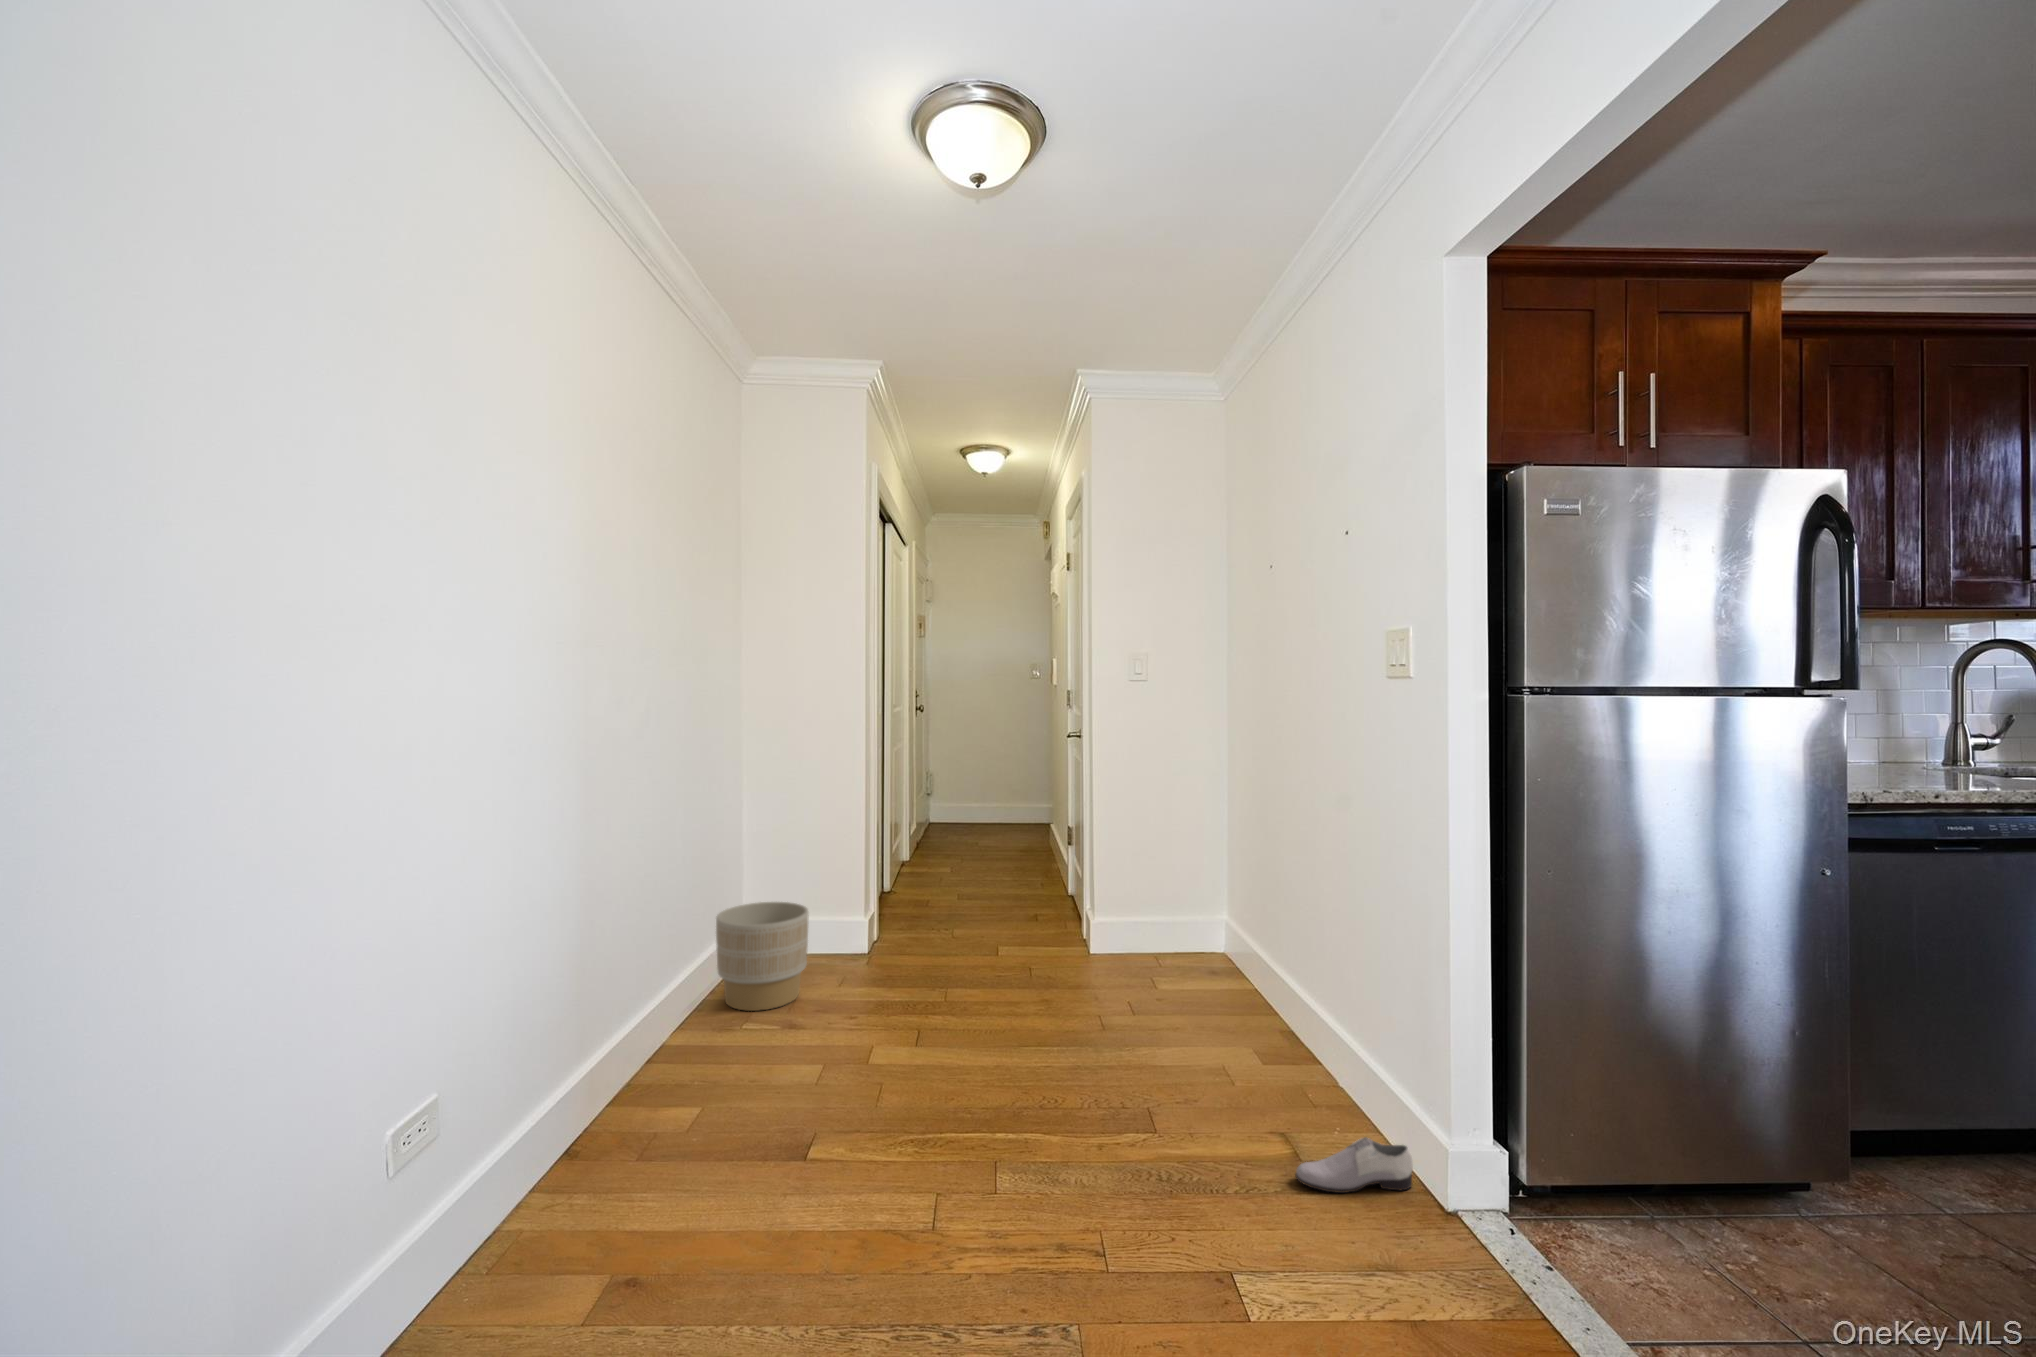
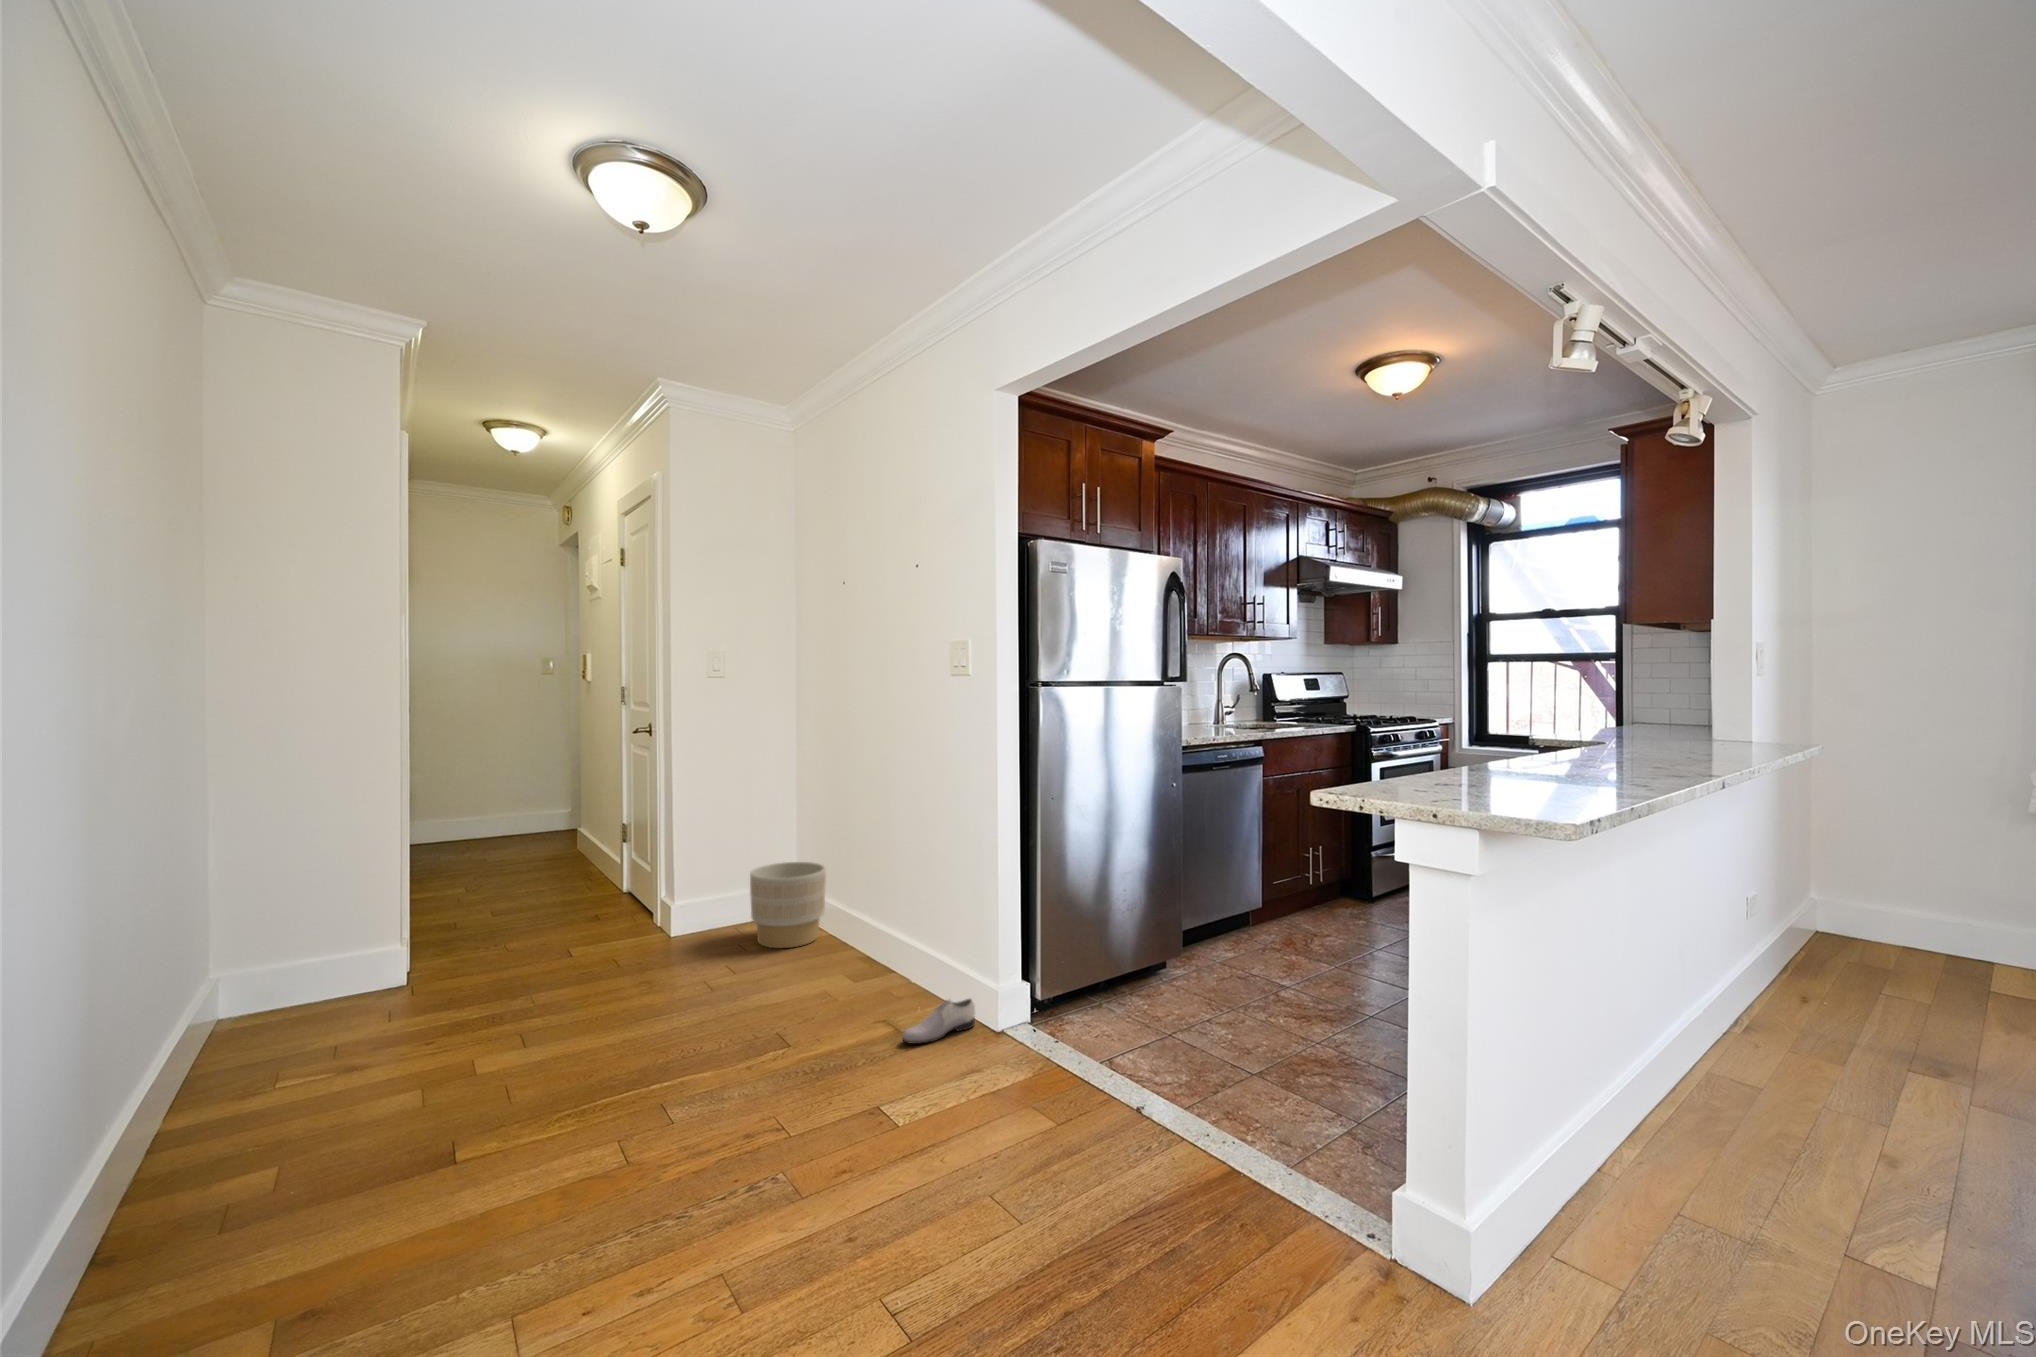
planter: present [716,902,809,1011] -> present [750,862,826,948]

